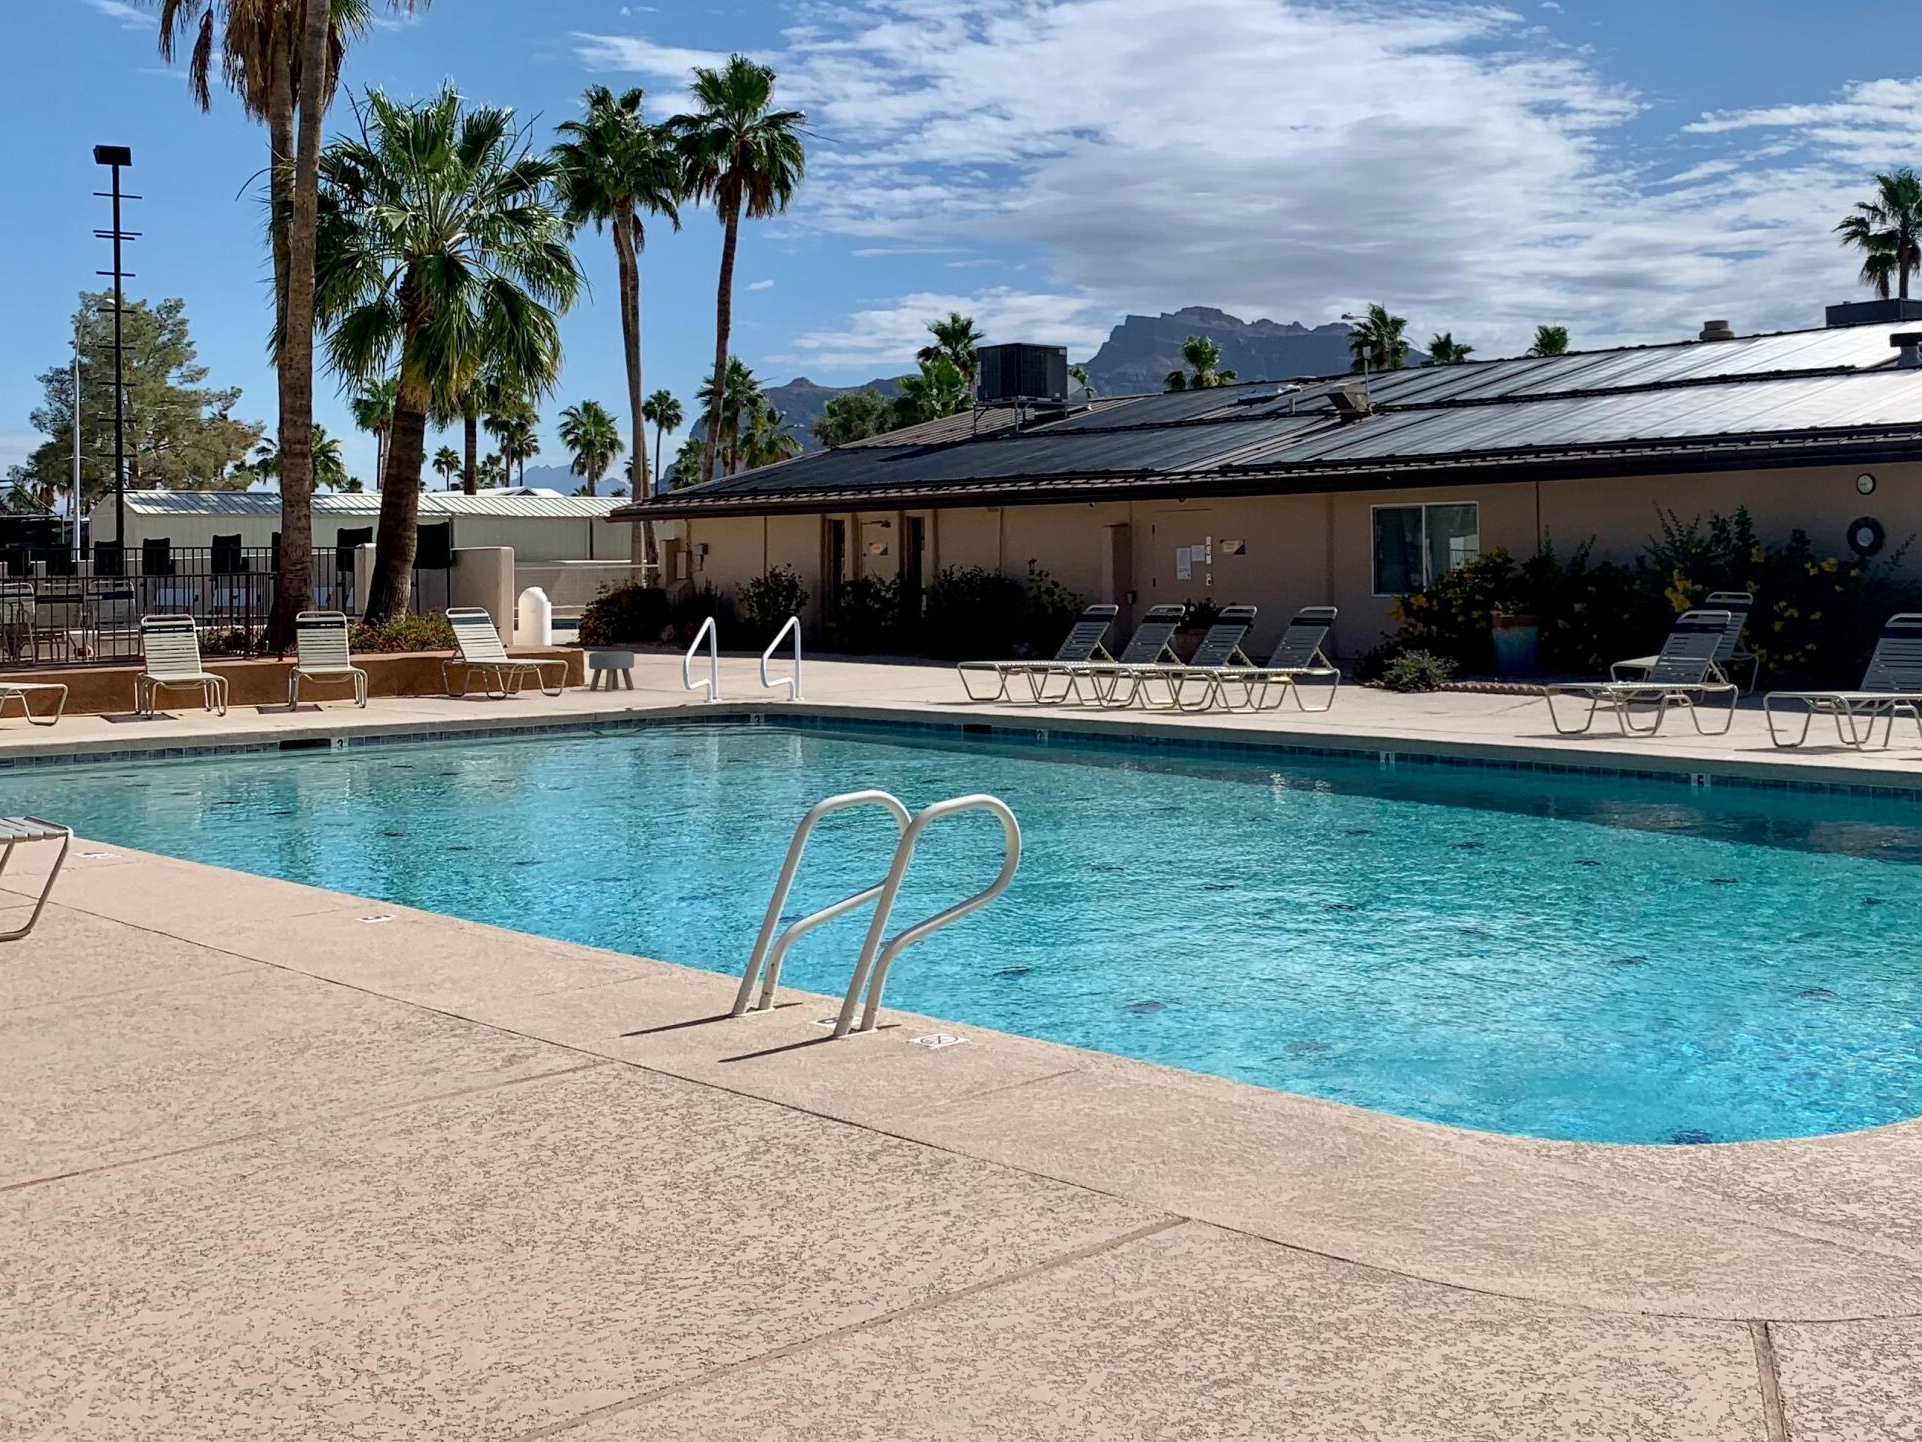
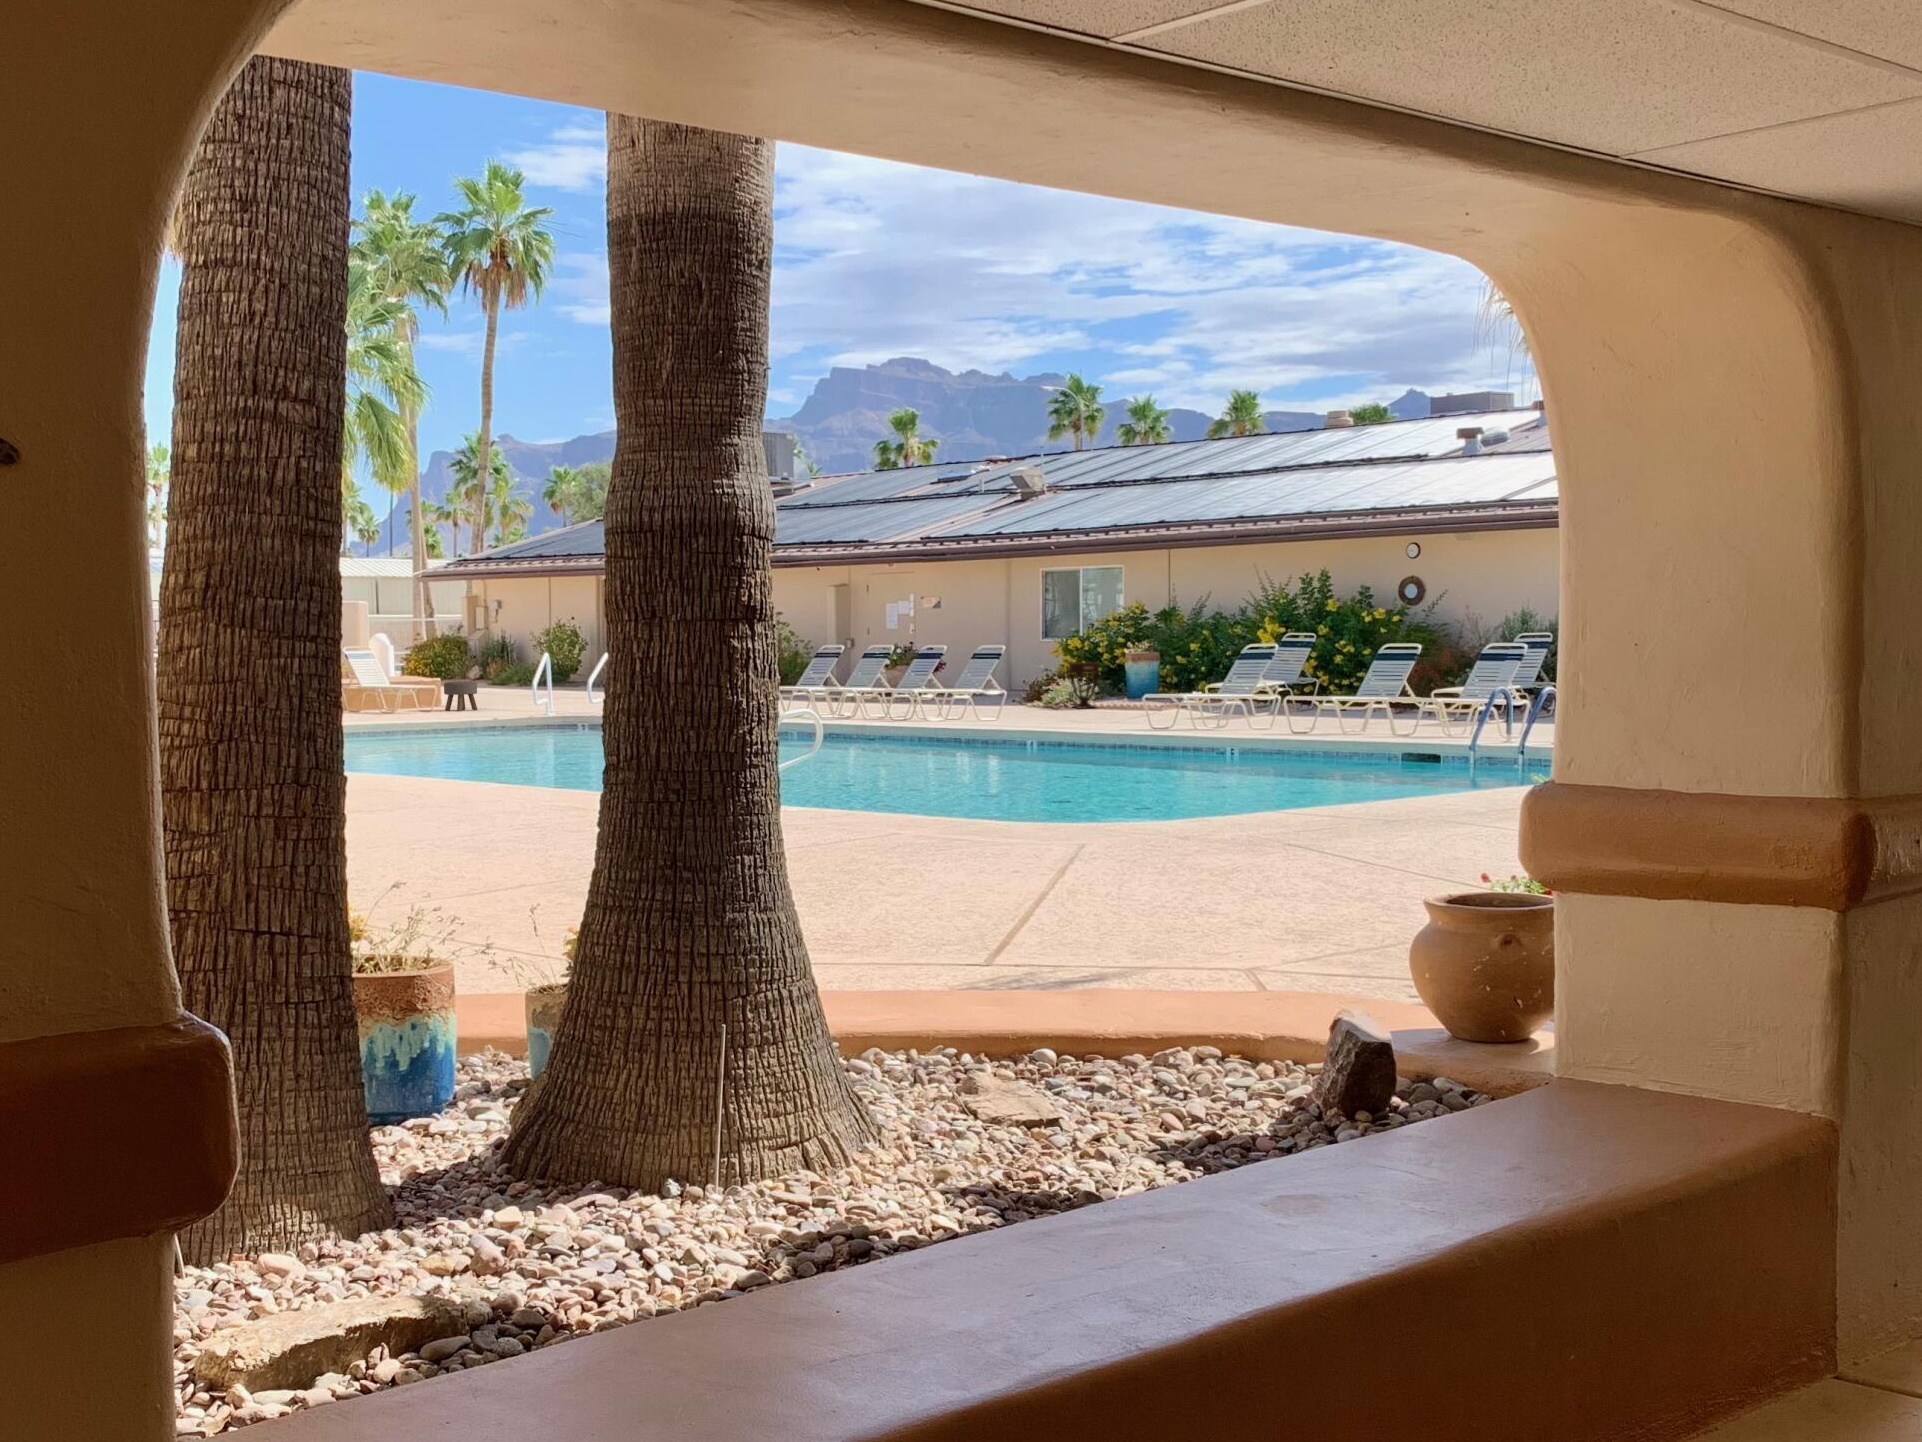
side table: none [1419,628,1461,691] -> present [1069,662,1100,708]

